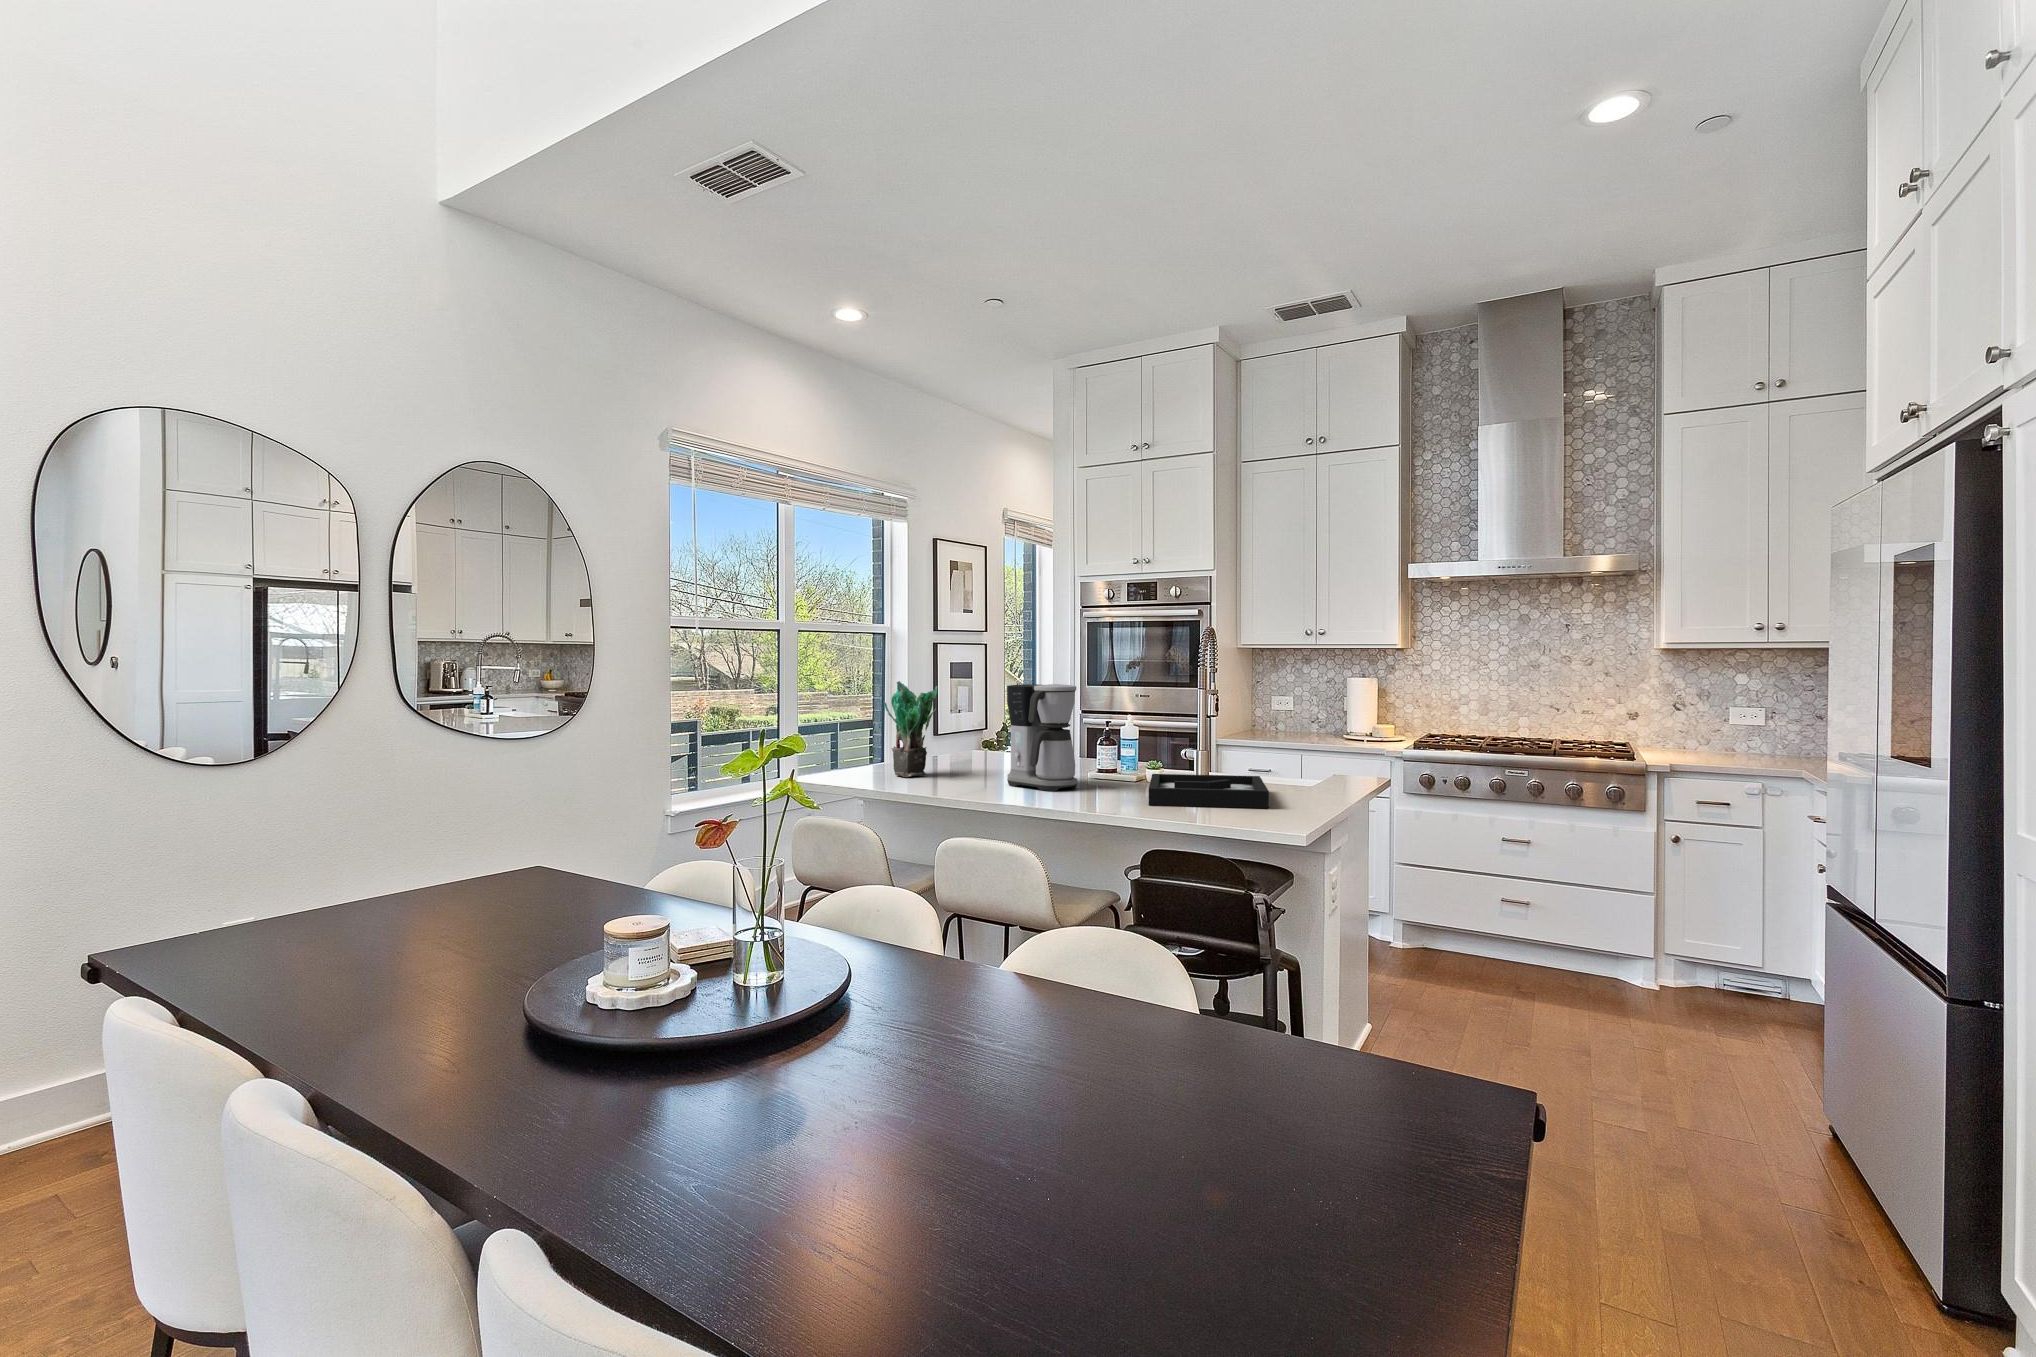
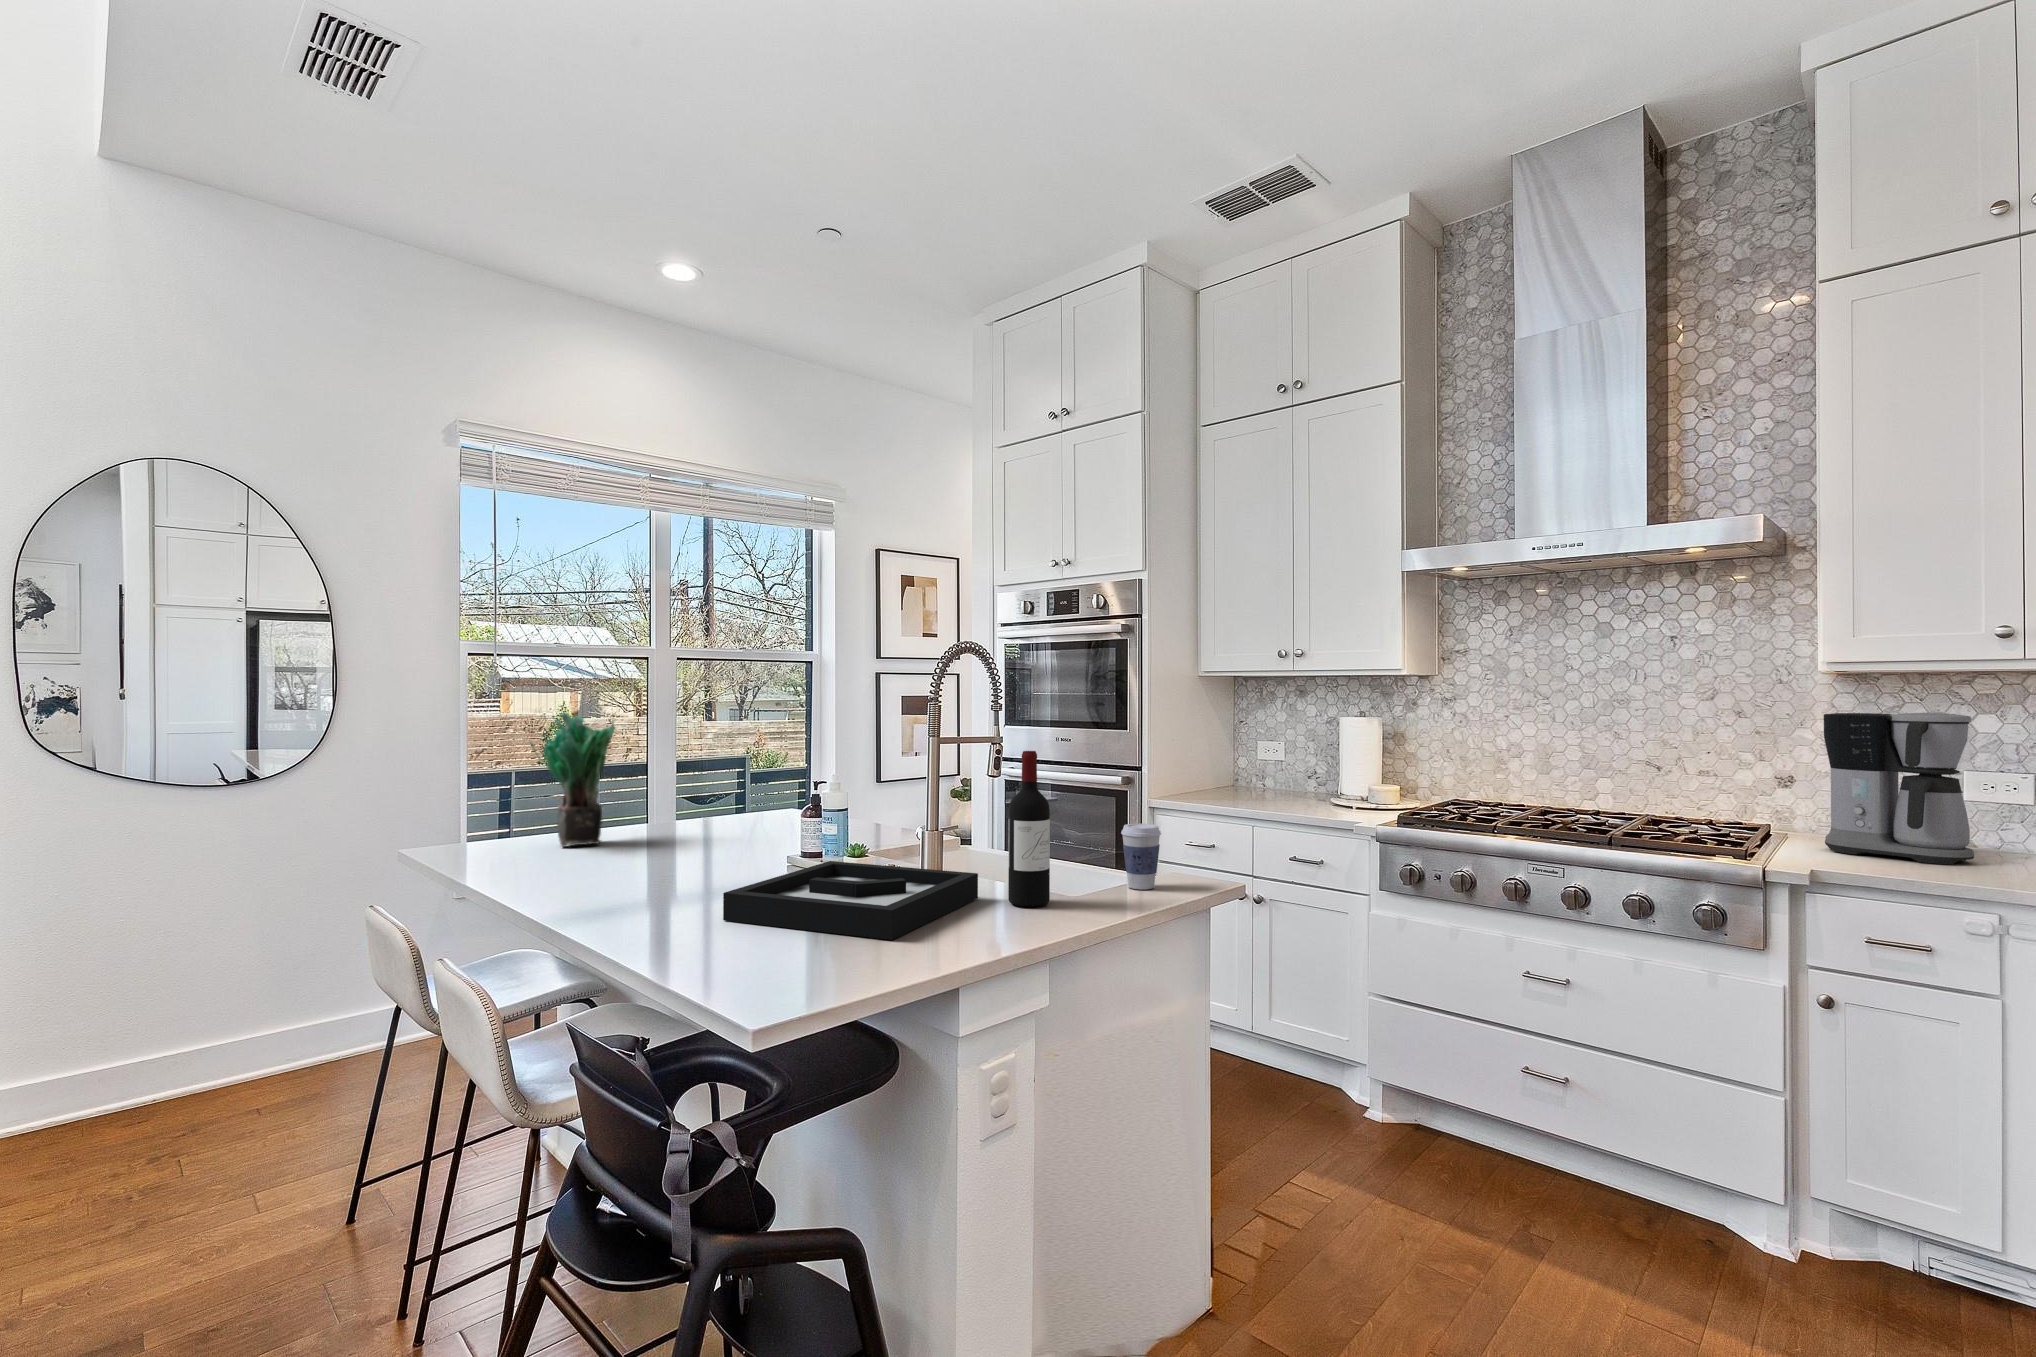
coffee maker: present [1007,684,1077,791] -> present [1824,713,1974,865]
wine bottle: none [1281,701,1307,794] -> present [1008,751,1050,907]
coffee cup: none [1322,745,1347,784] -> present [1121,824,1161,890]

